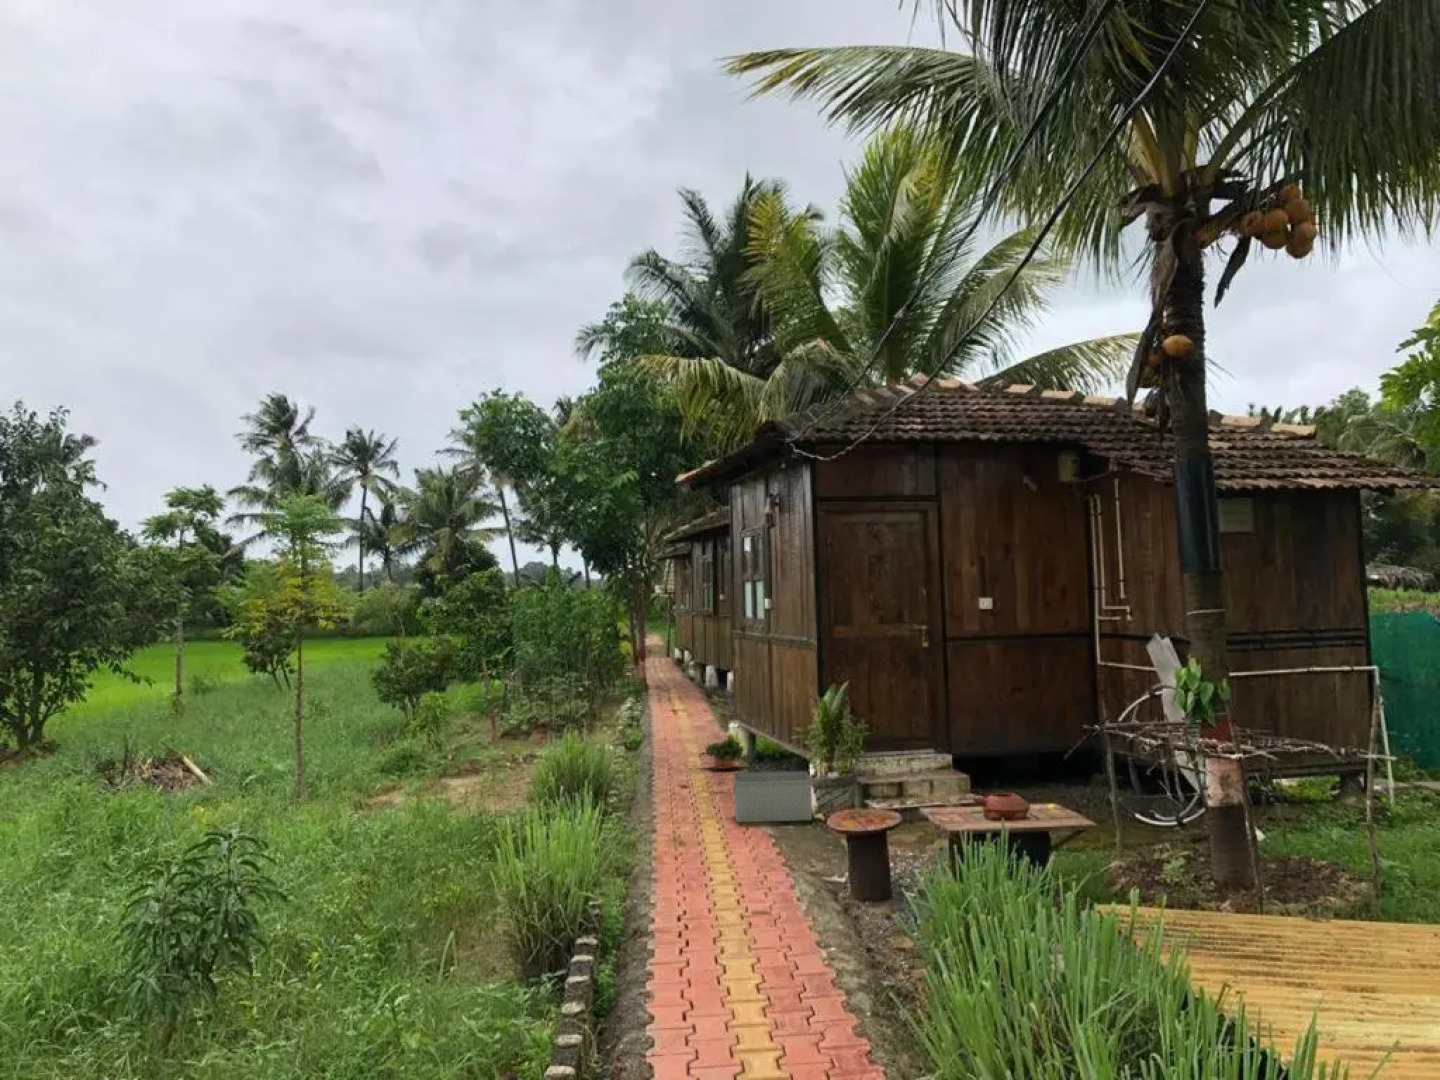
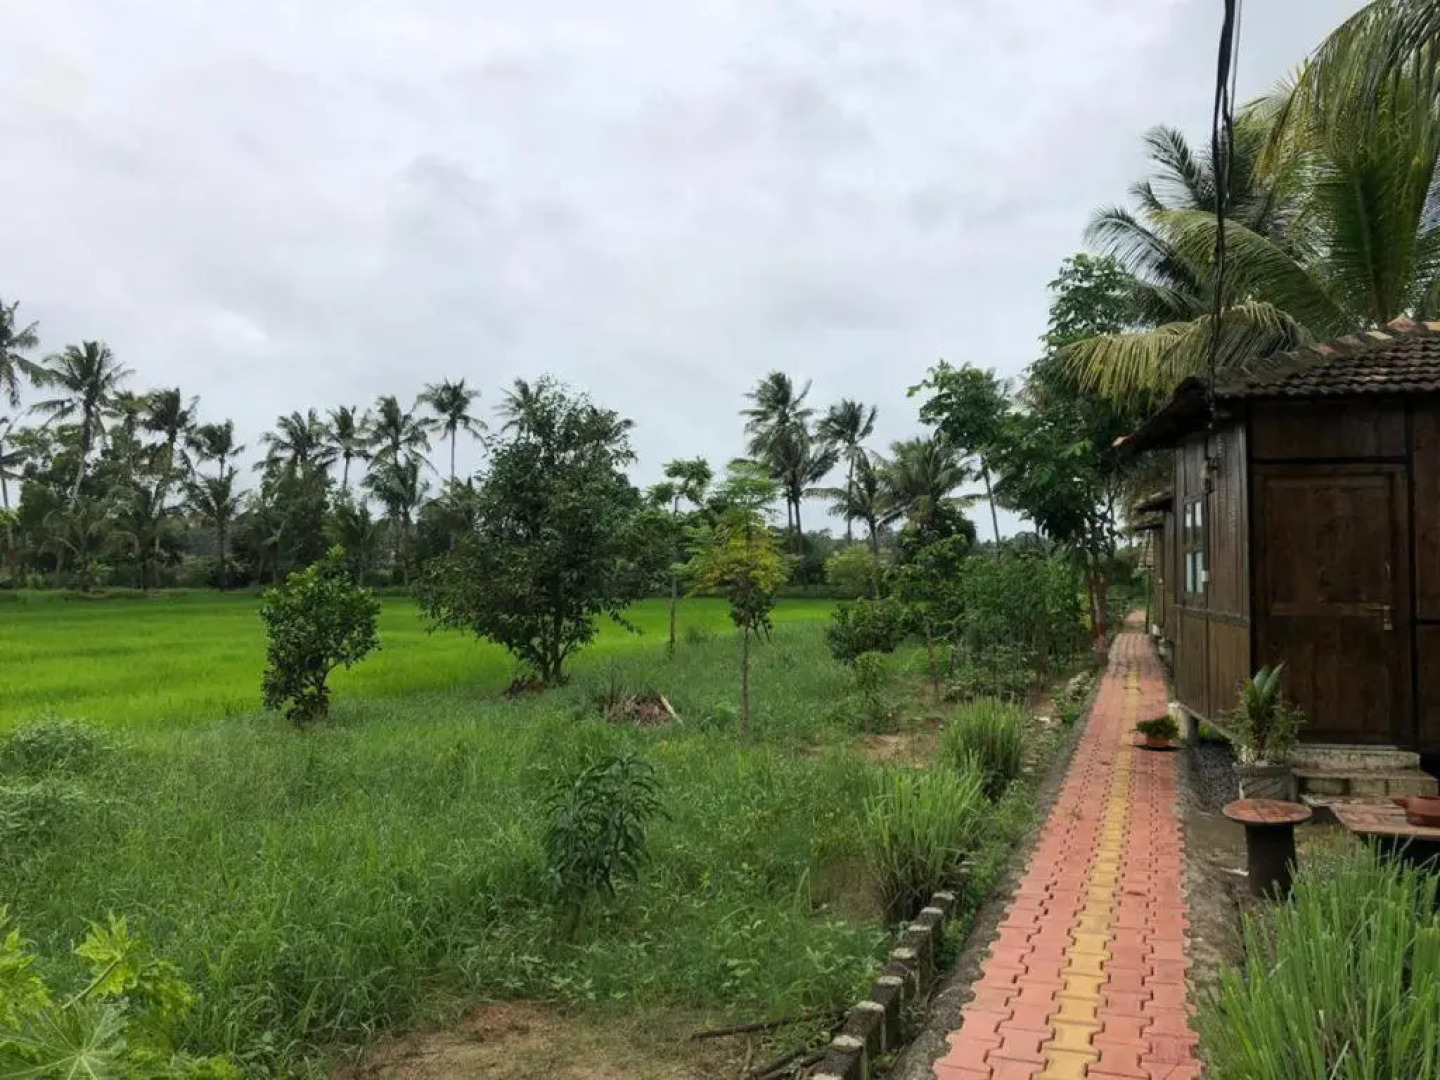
storage bin: present [733,771,812,822] -> none [1146,753,1235,811]

